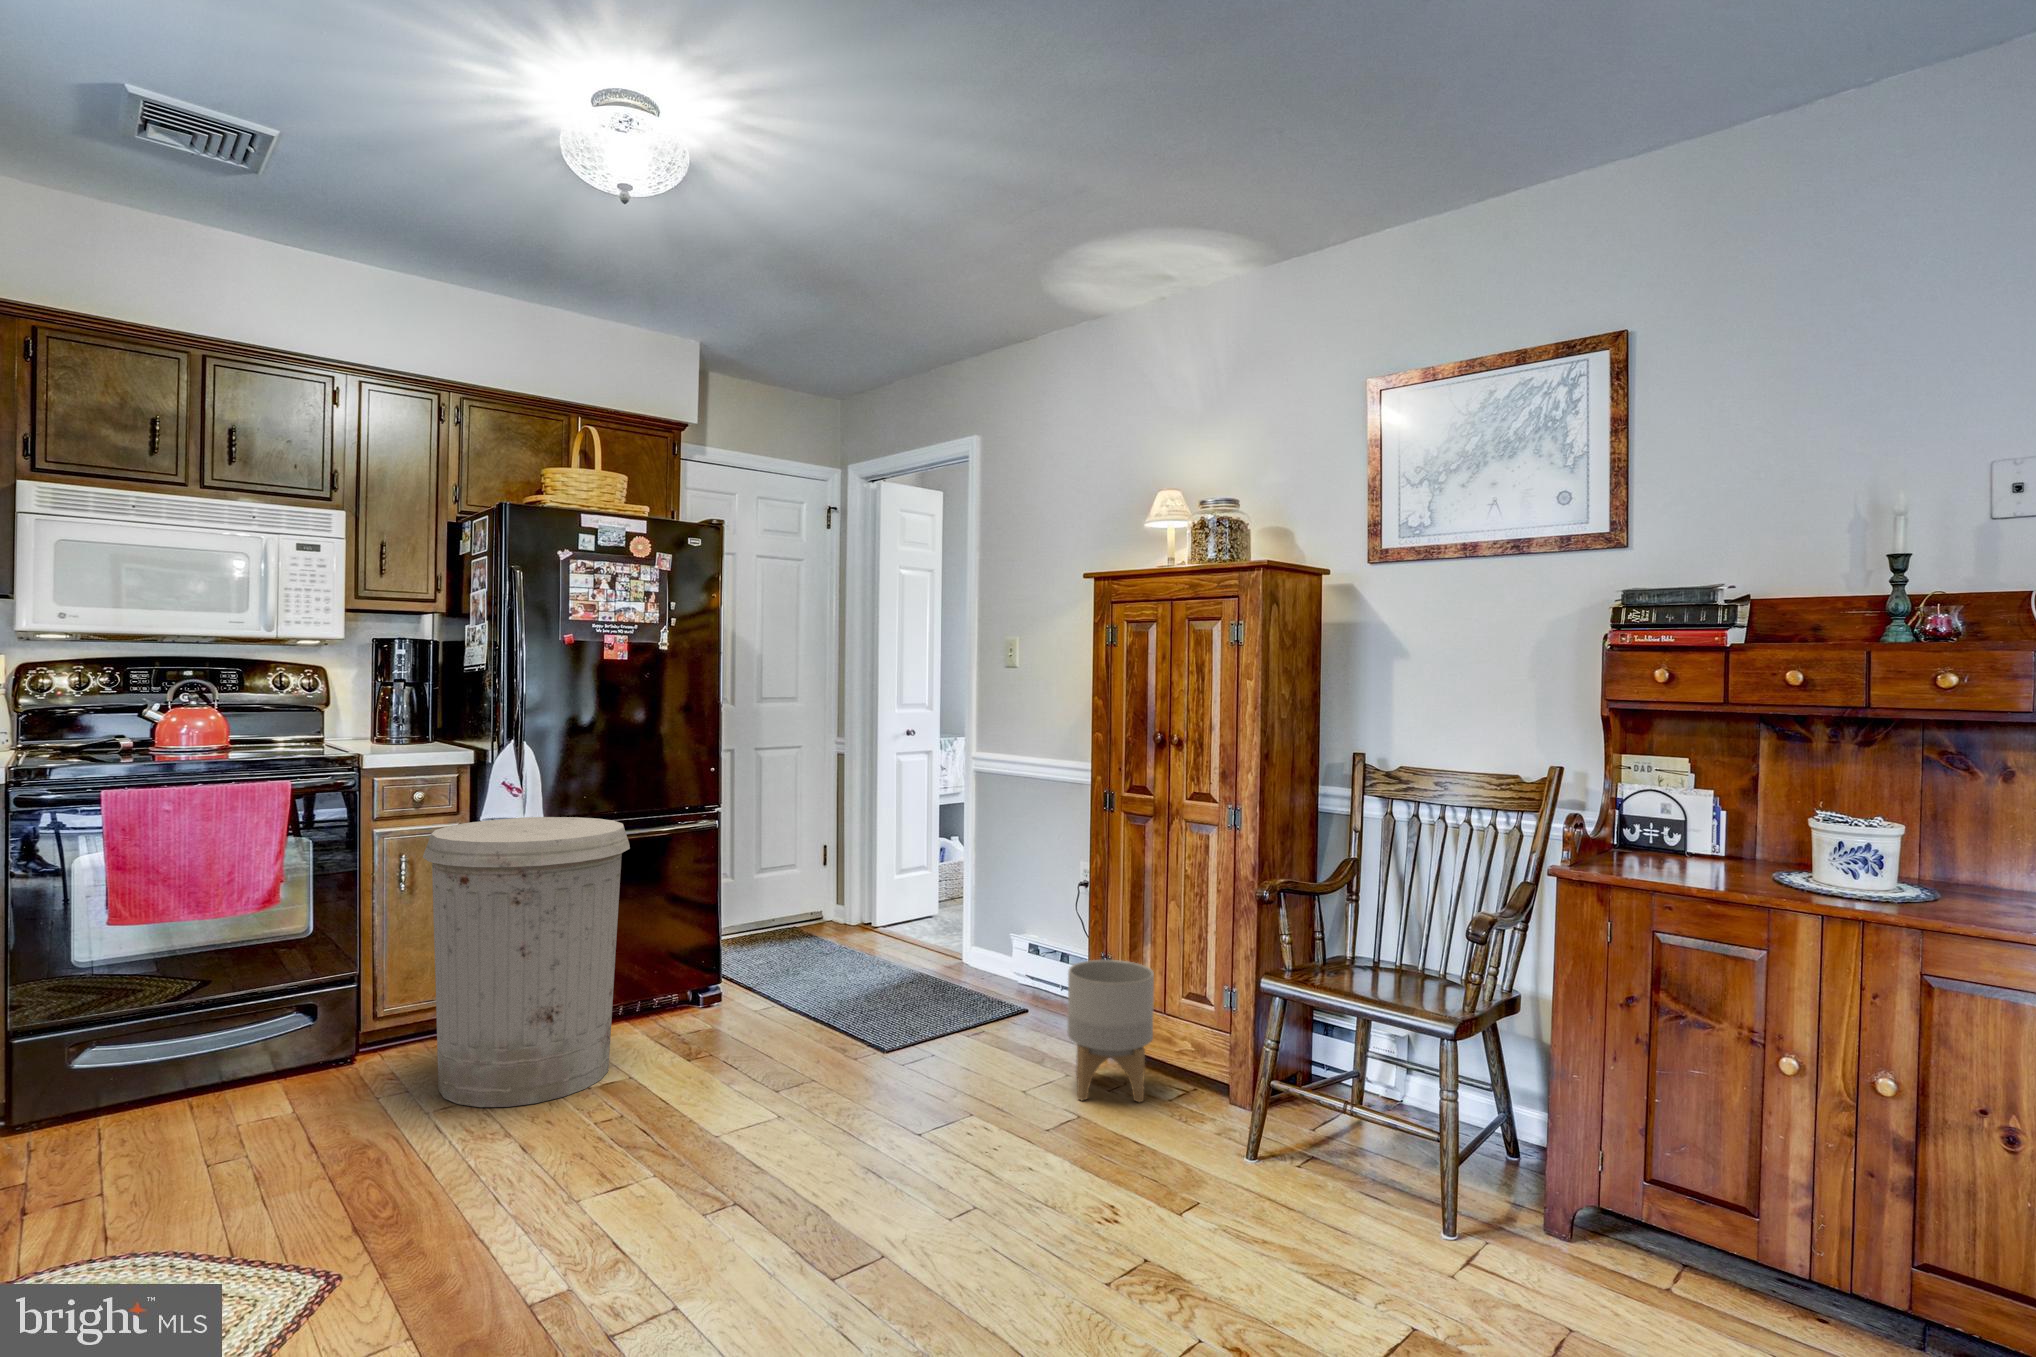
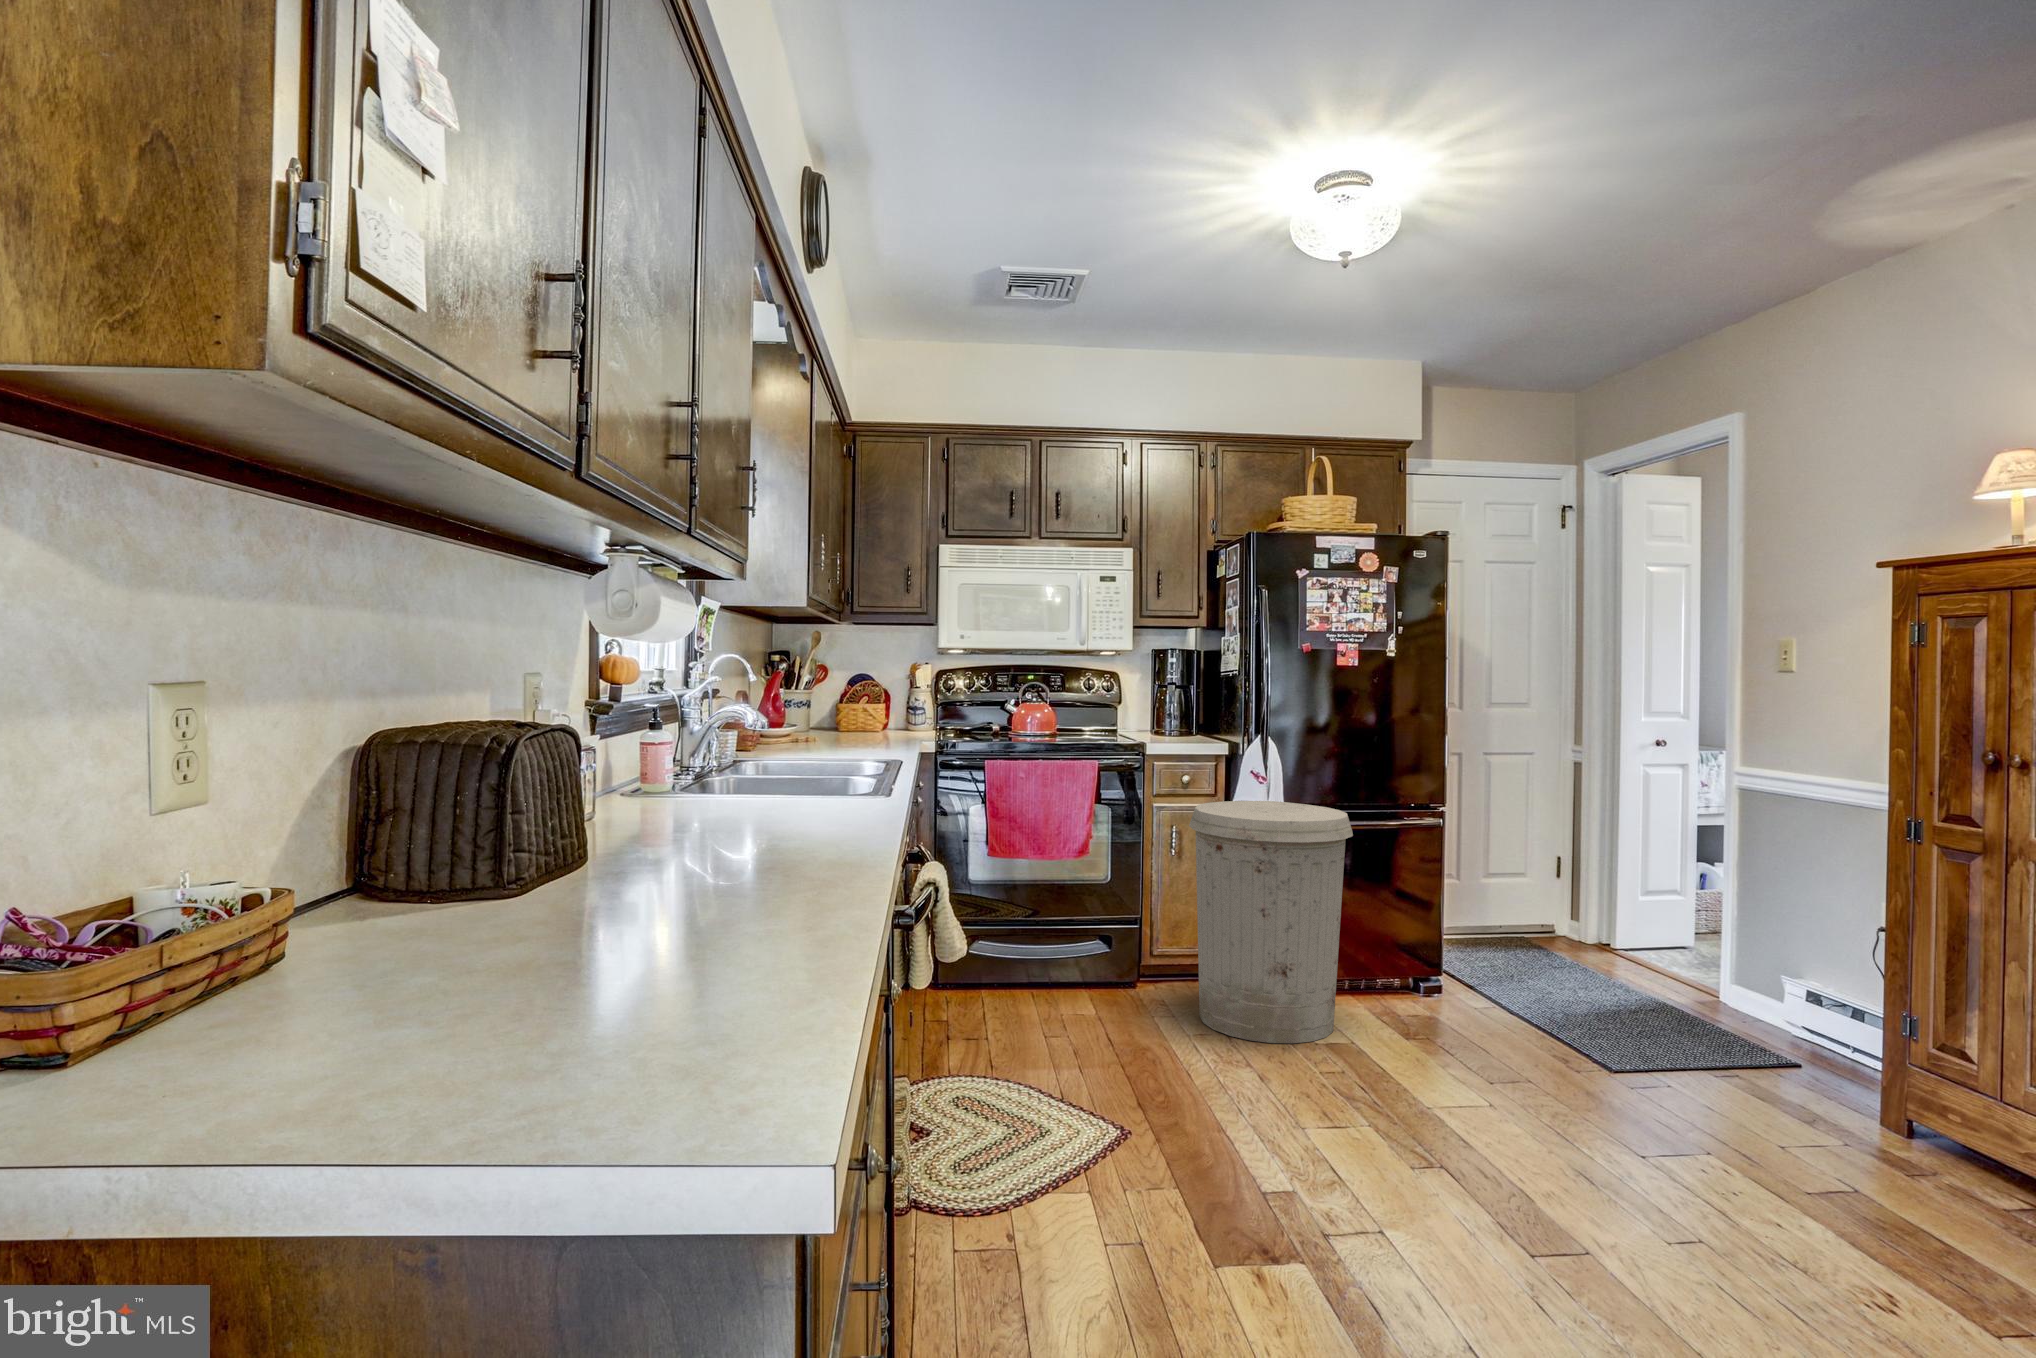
planter: present [1067,960,1154,1102] -> none [1850,1021,1984,1203]

